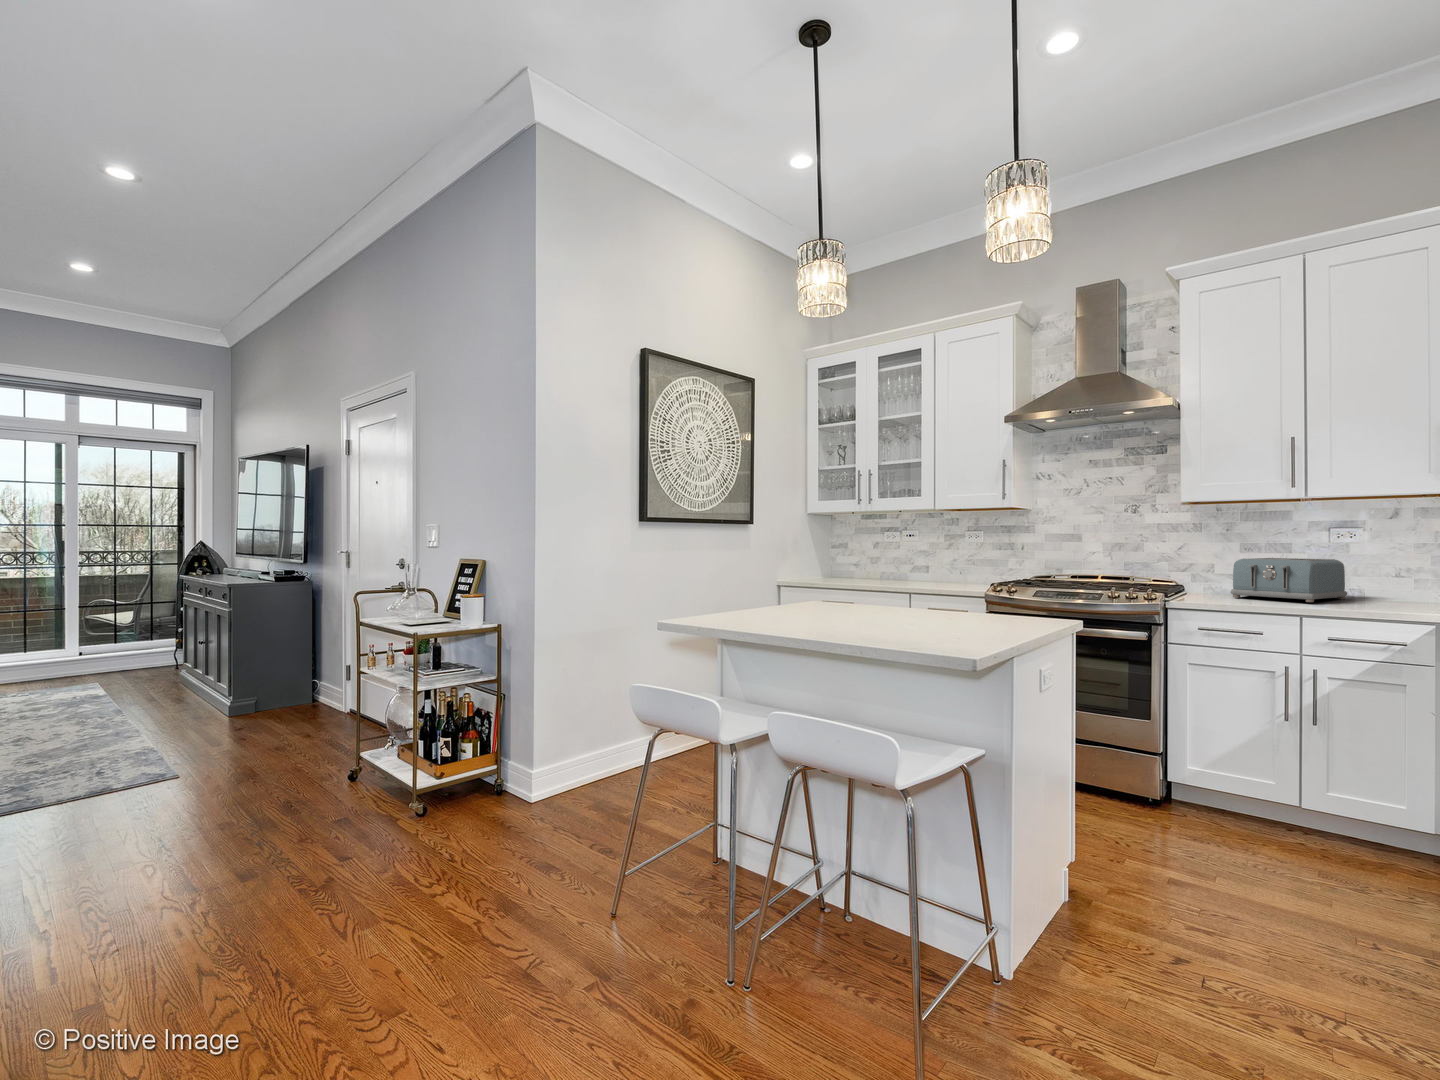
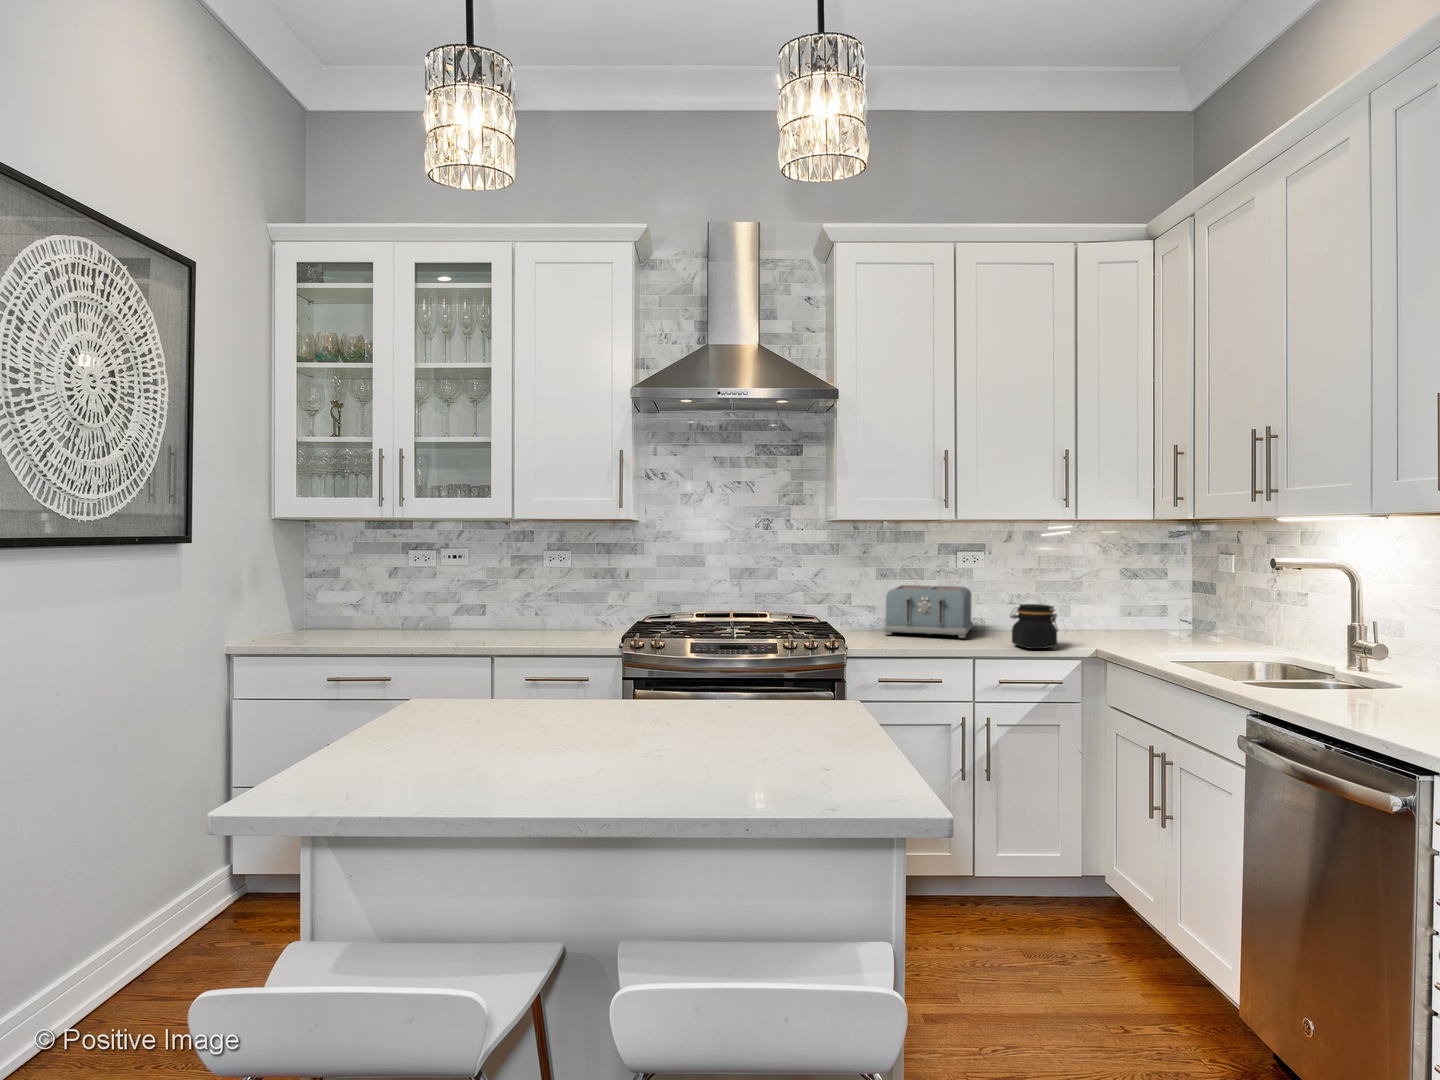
jar: none [1349,572,1410,613] -> present [1010,604,1058,649]

